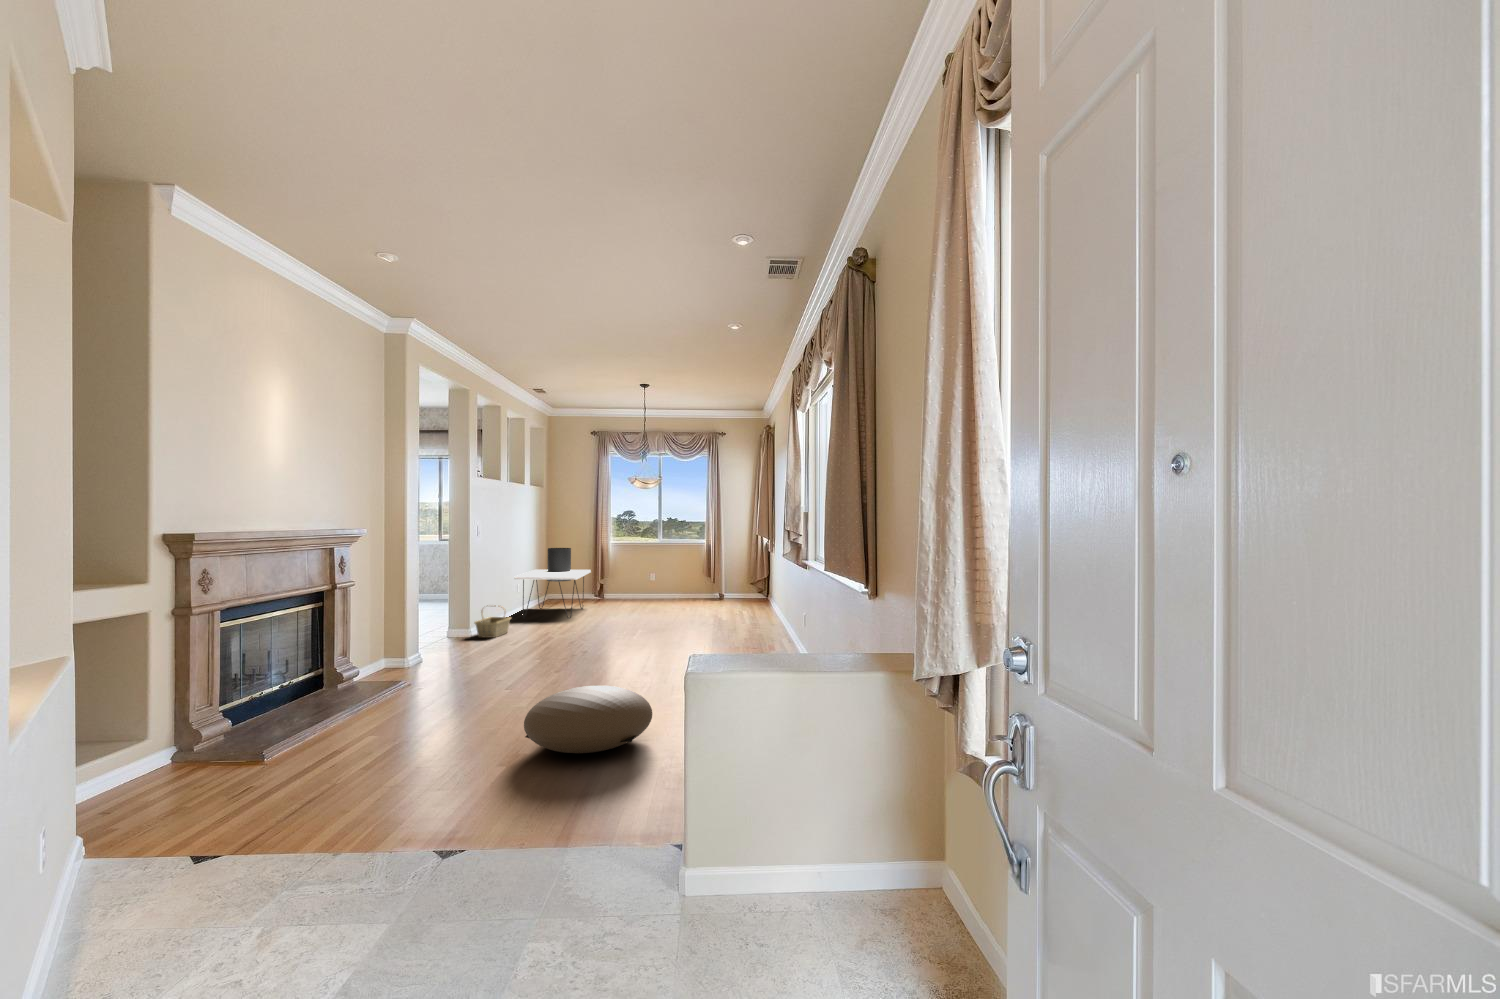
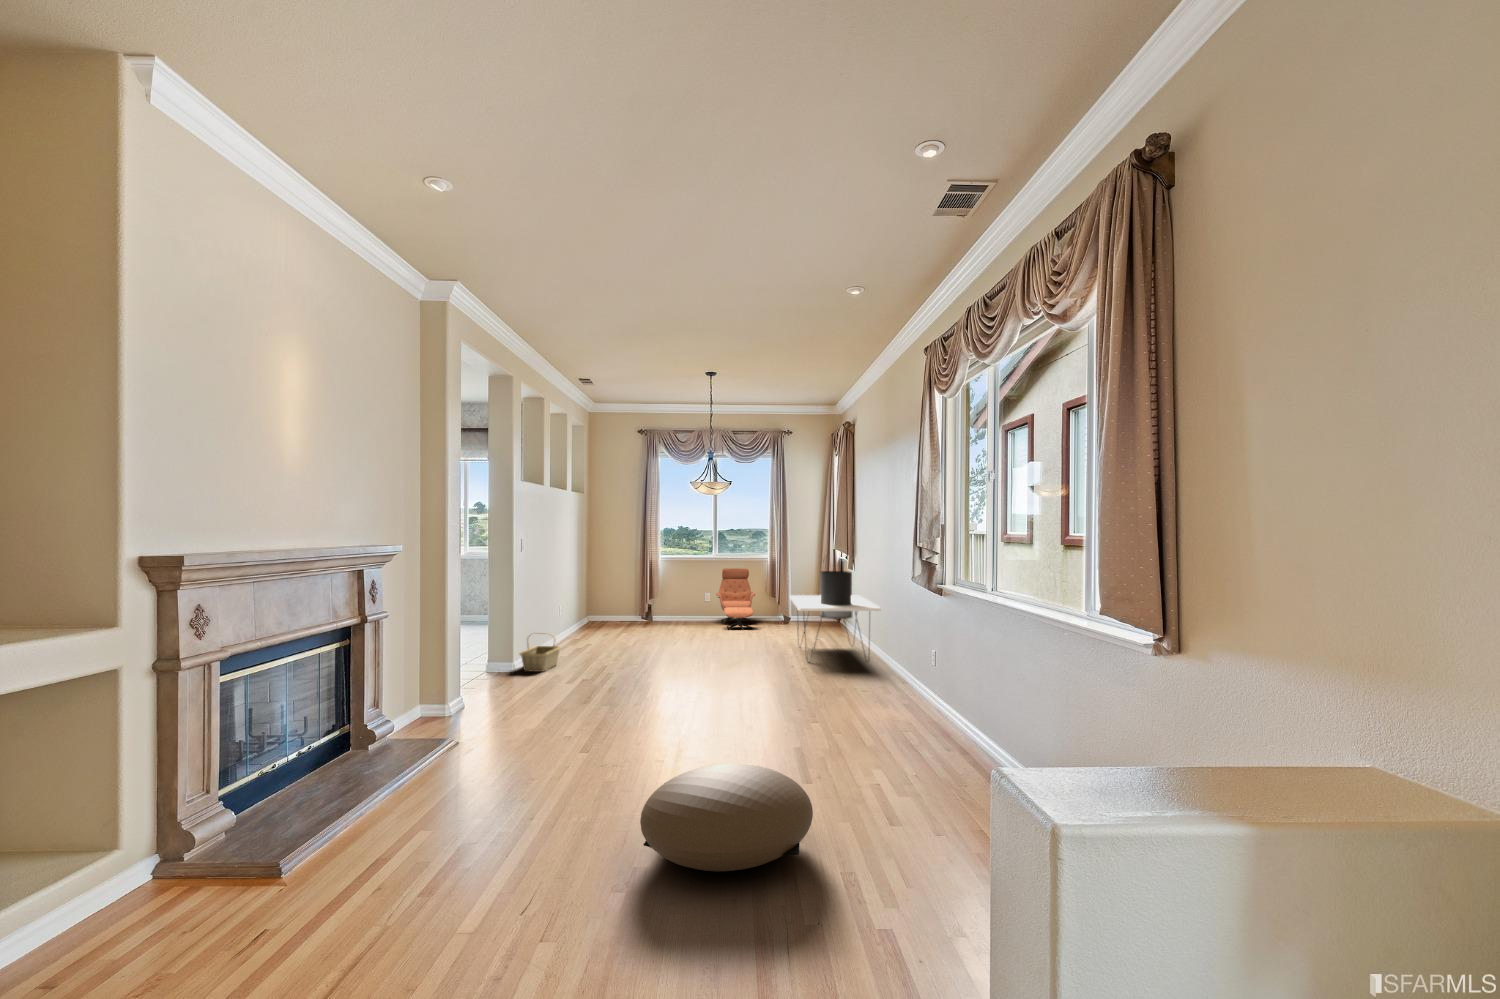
side table: present [514,548,591,618] -> present [790,571,881,663]
lounge chair: none [660,553,695,607] -> present [716,568,755,630]

